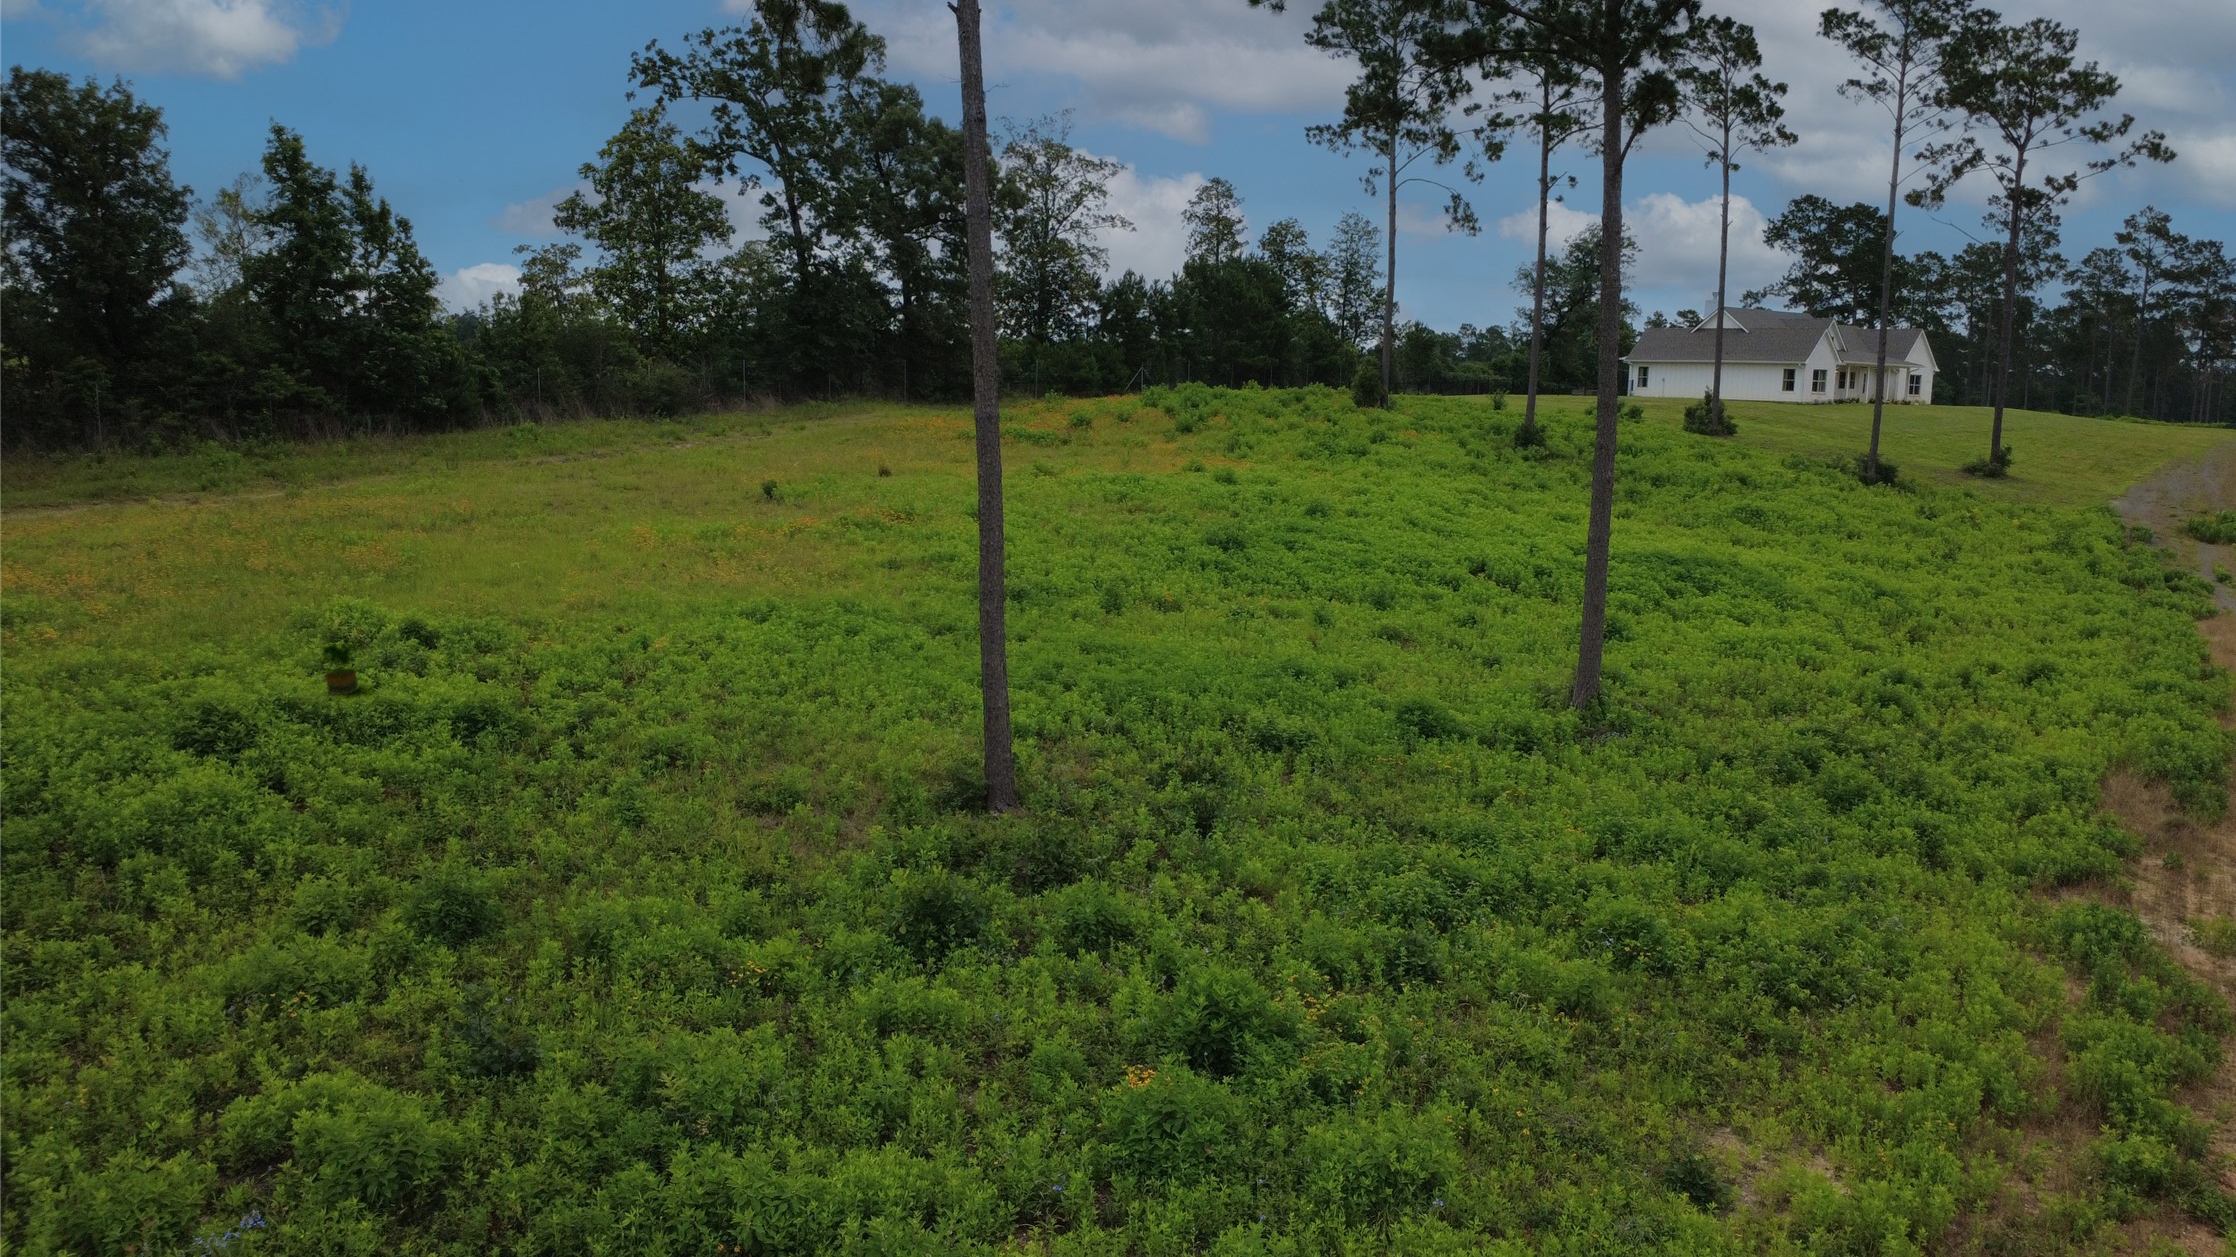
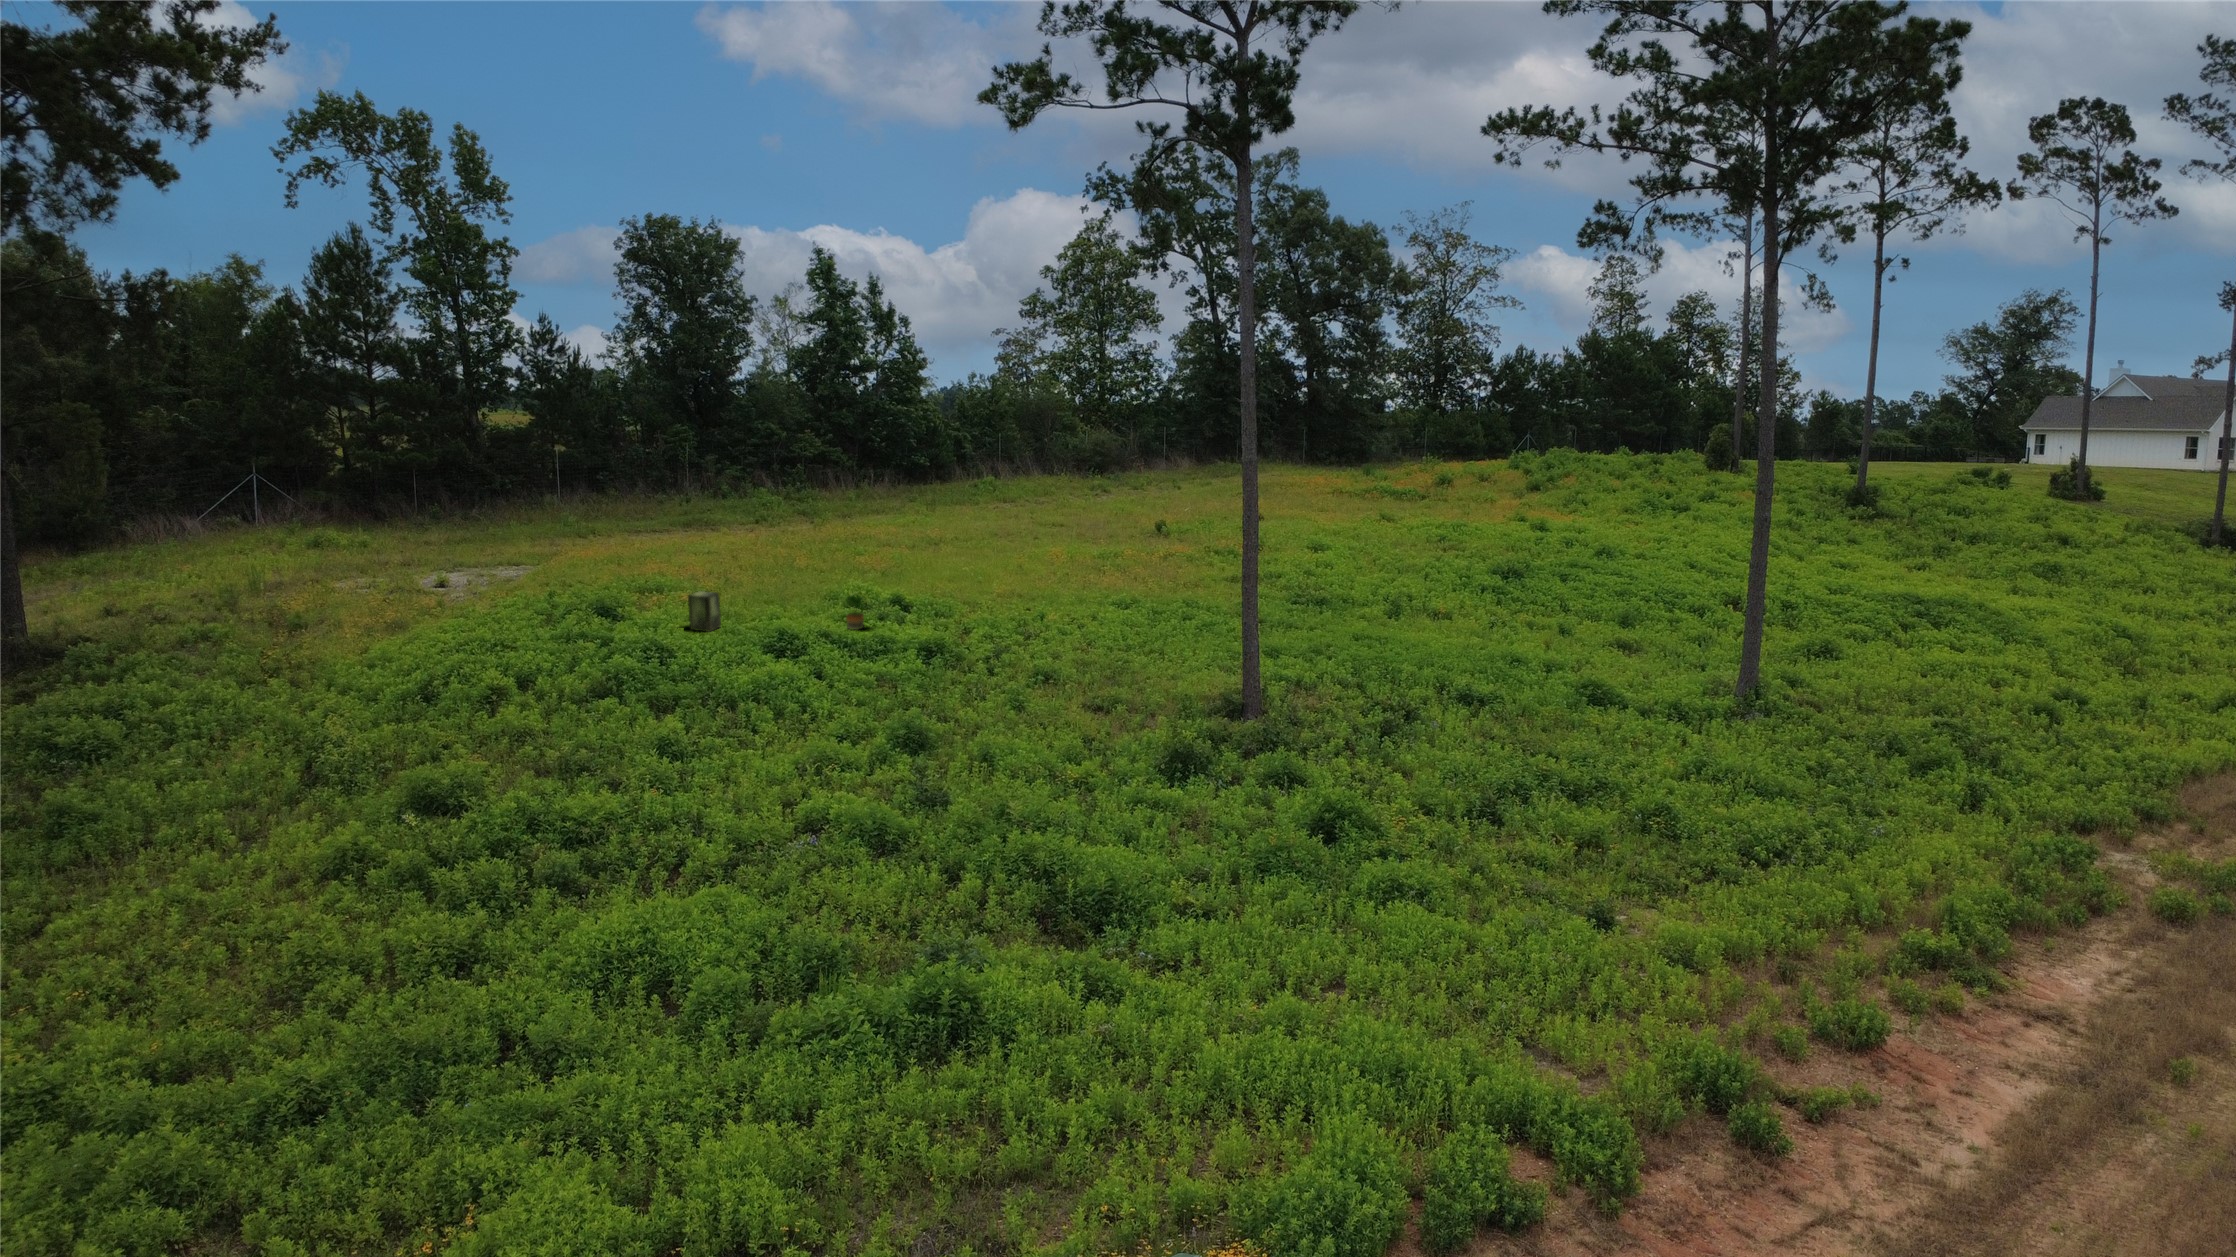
storage box: none [18,661,95,726] -> present [688,591,721,632]

